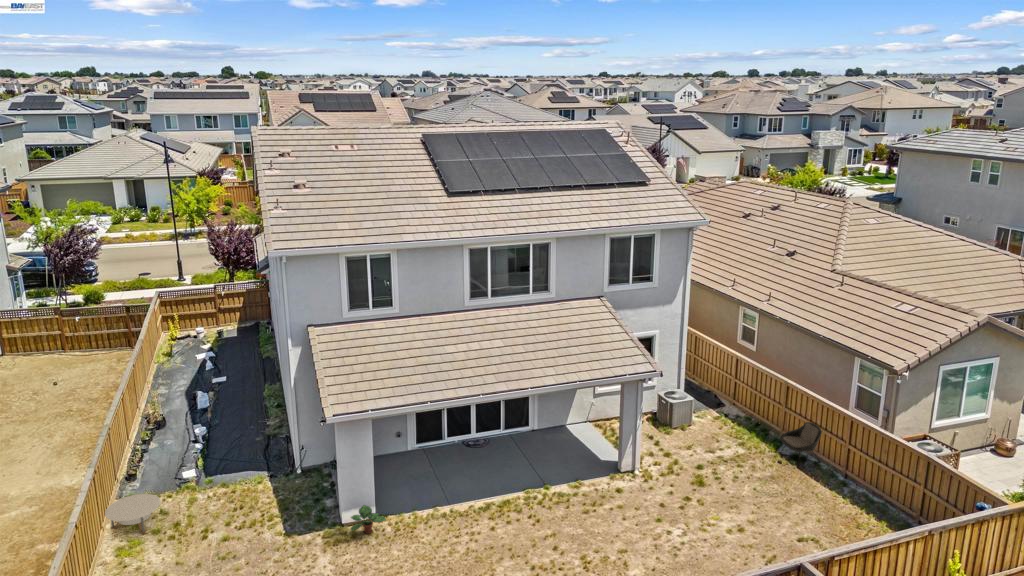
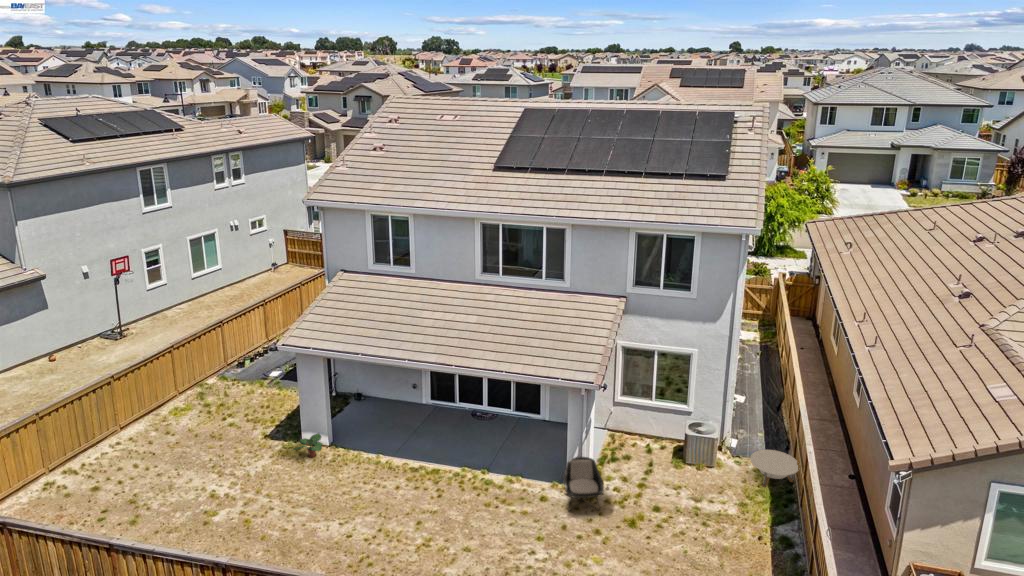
lounge chair: present [780,422,822,464] -> present [564,457,604,511]
round table: present [105,494,160,534] -> present [750,450,798,487]

